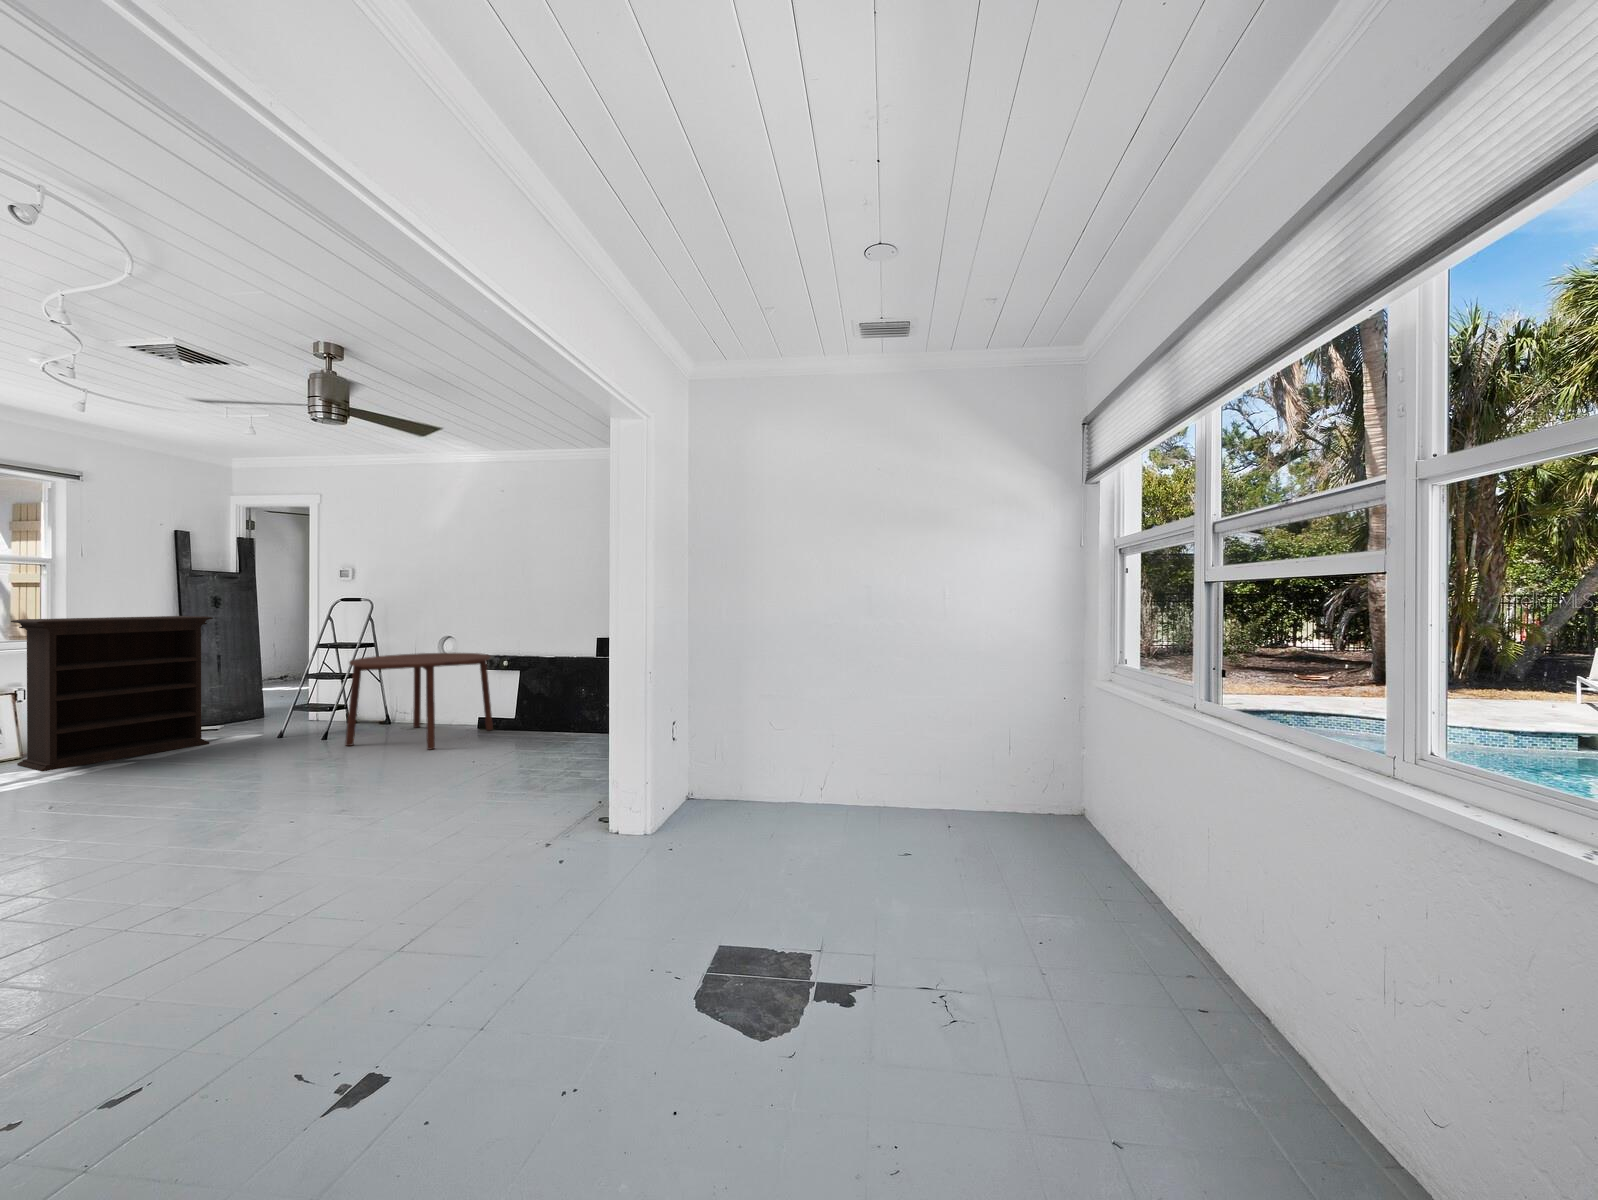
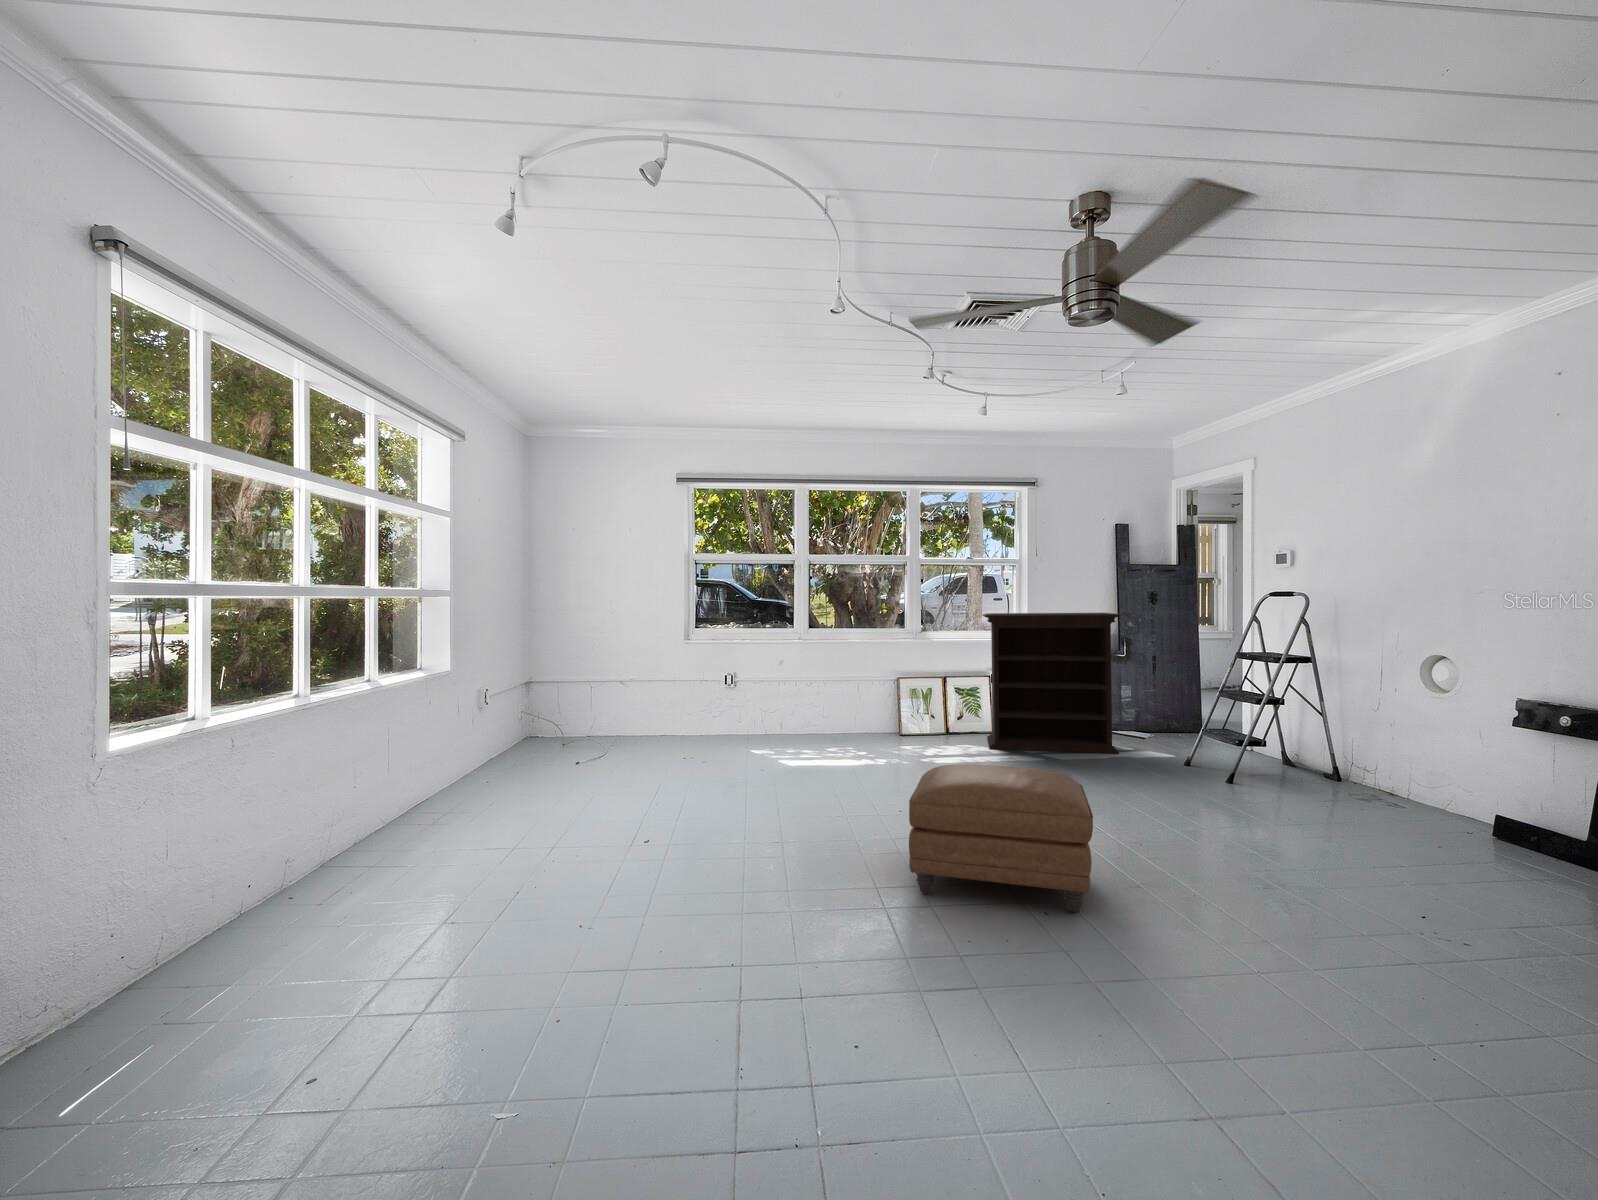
dining table: present [345,653,493,750] -> none [1241,677,1526,852]
ottoman: none [131,736,333,855] -> present [909,765,1093,912]

